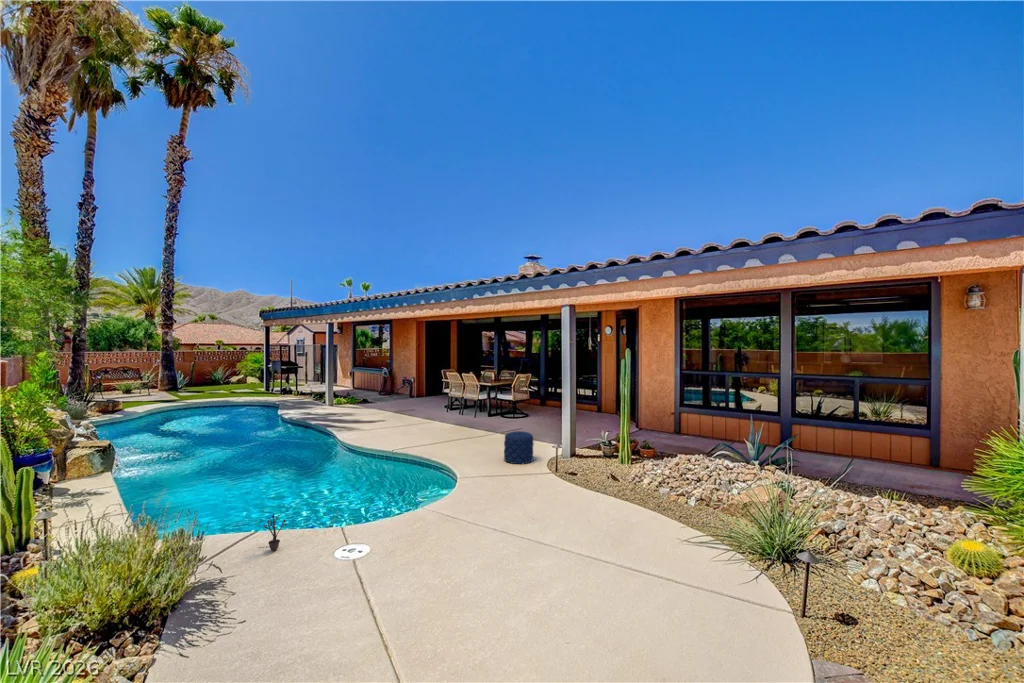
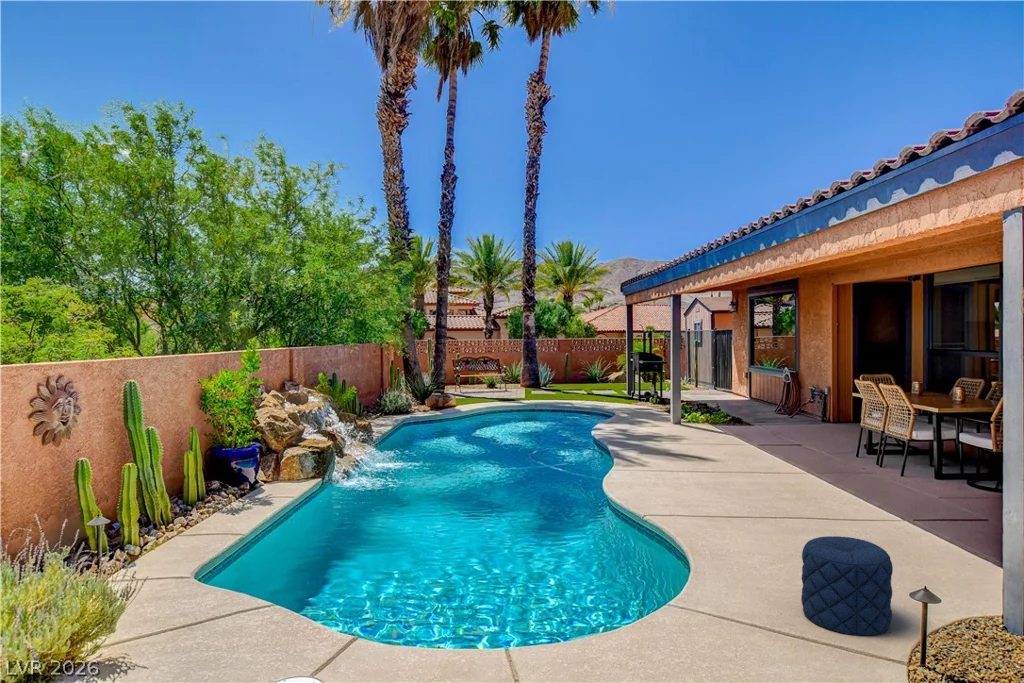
decorative plant: present [260,513,287,551] -> none [155,590,178,654]

